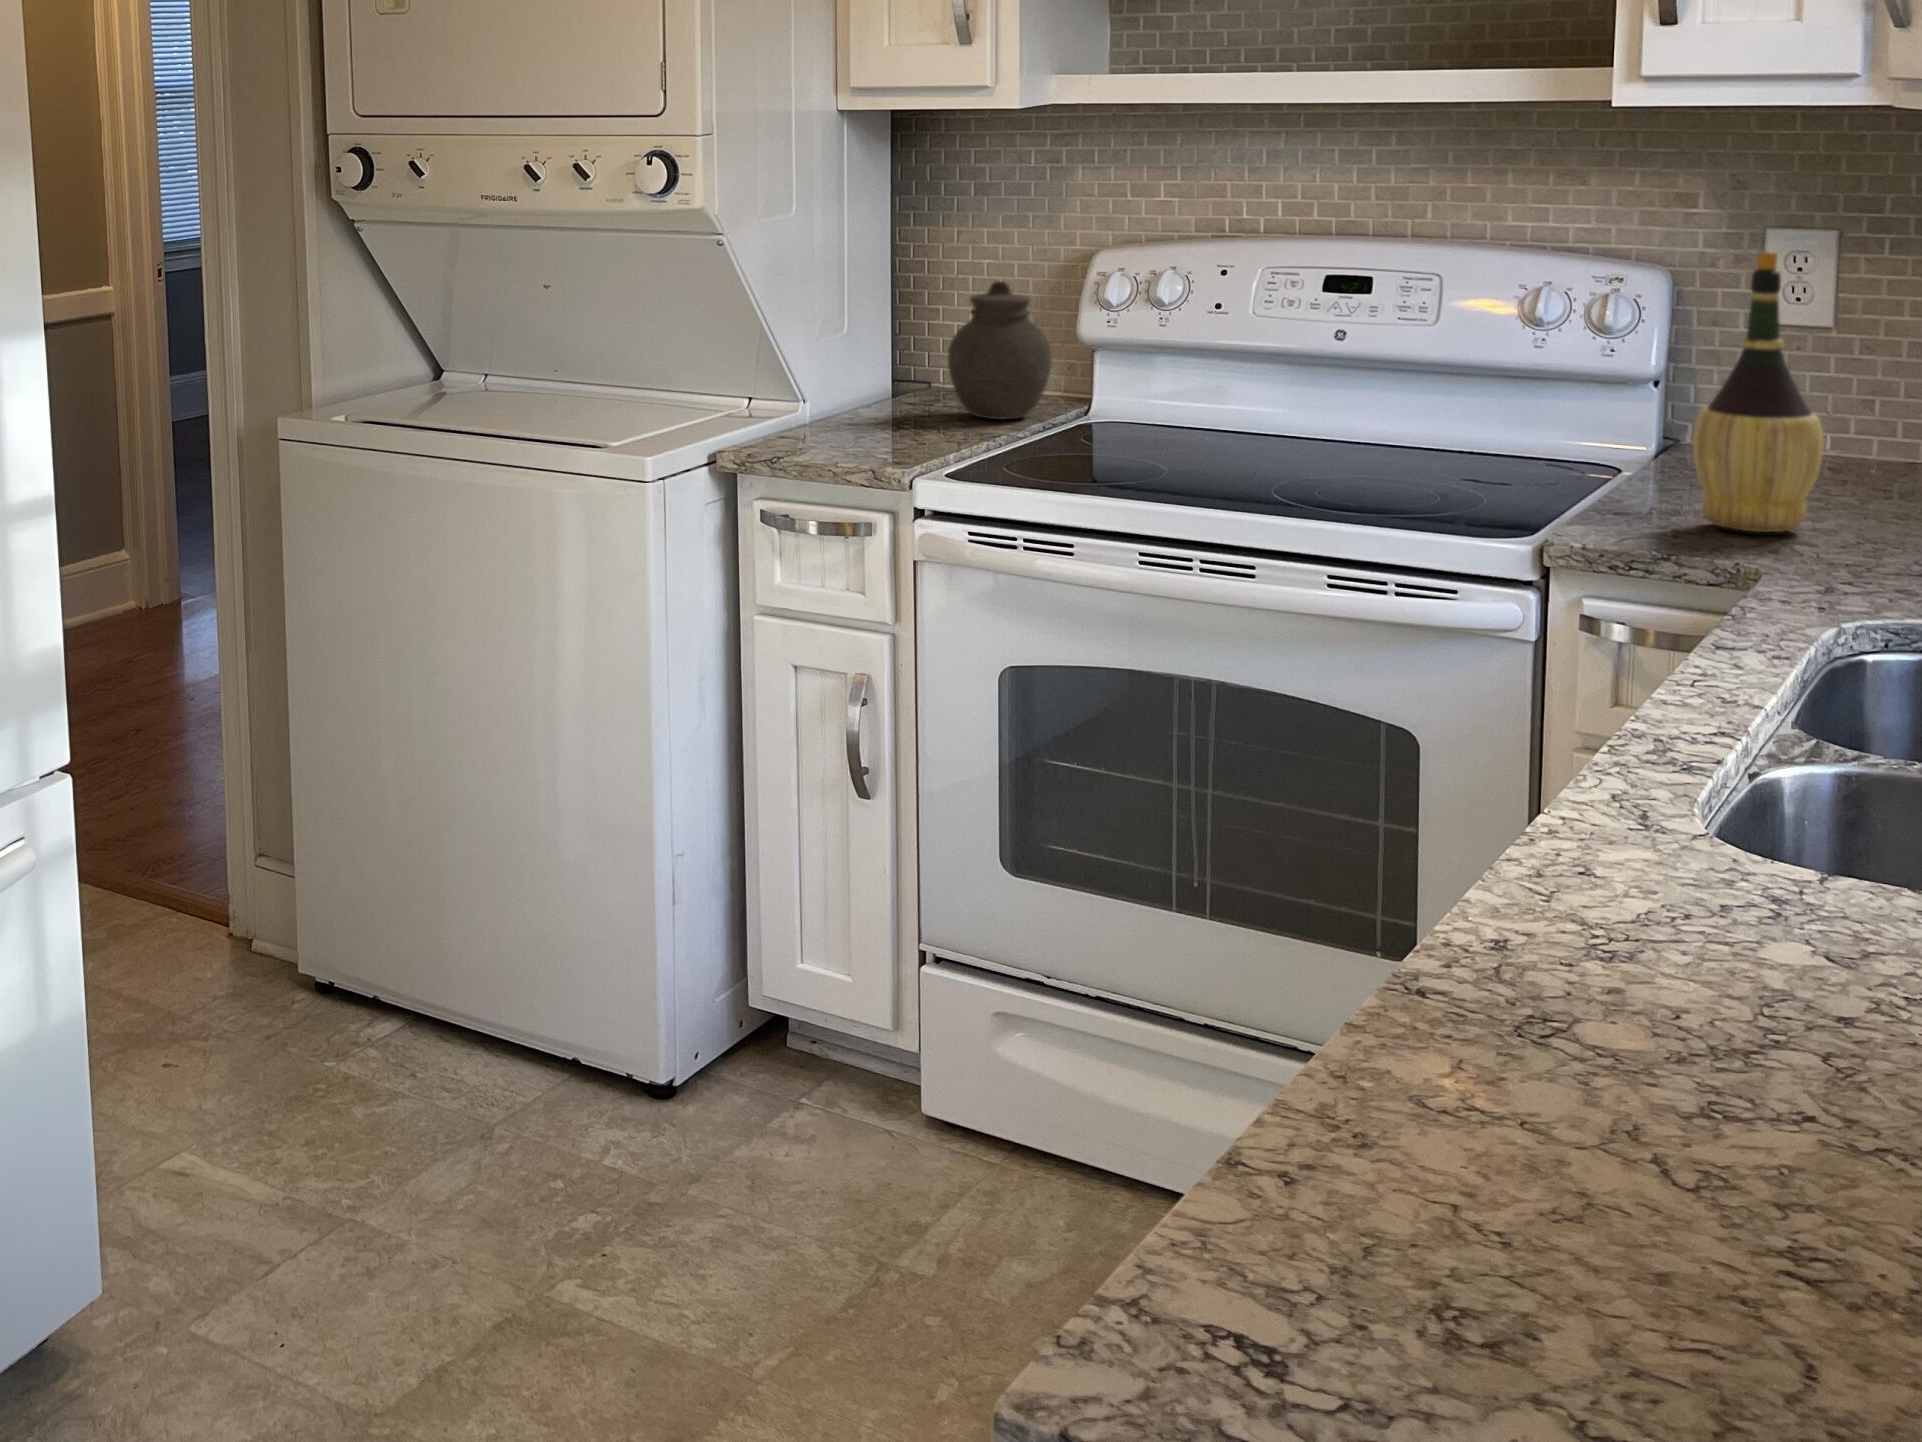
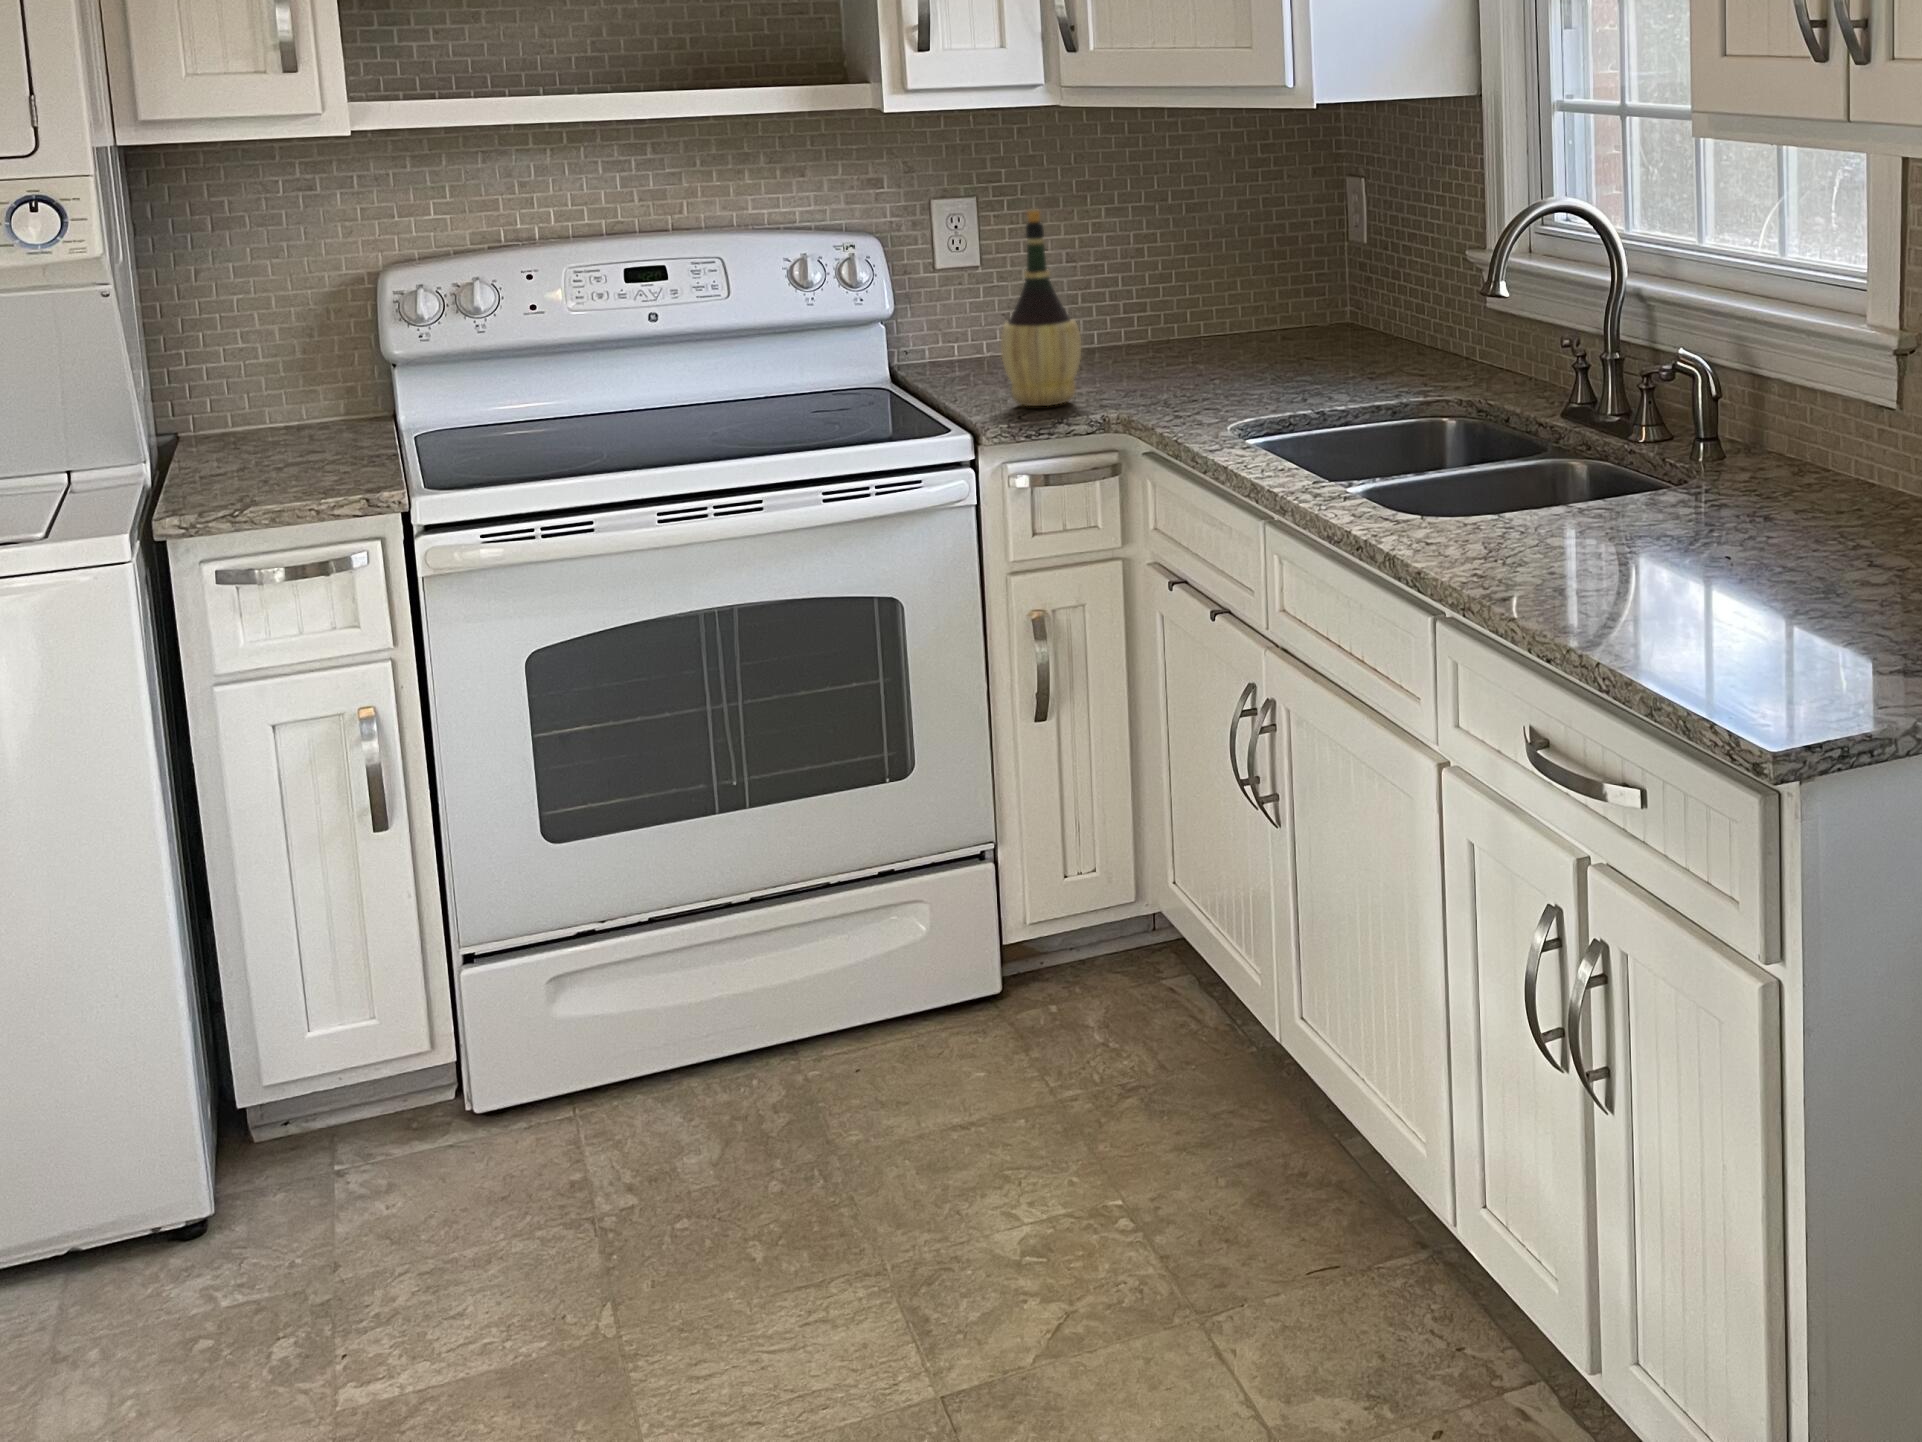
jar: present [948,281,1052,419] -> none [258,311,371,449]

